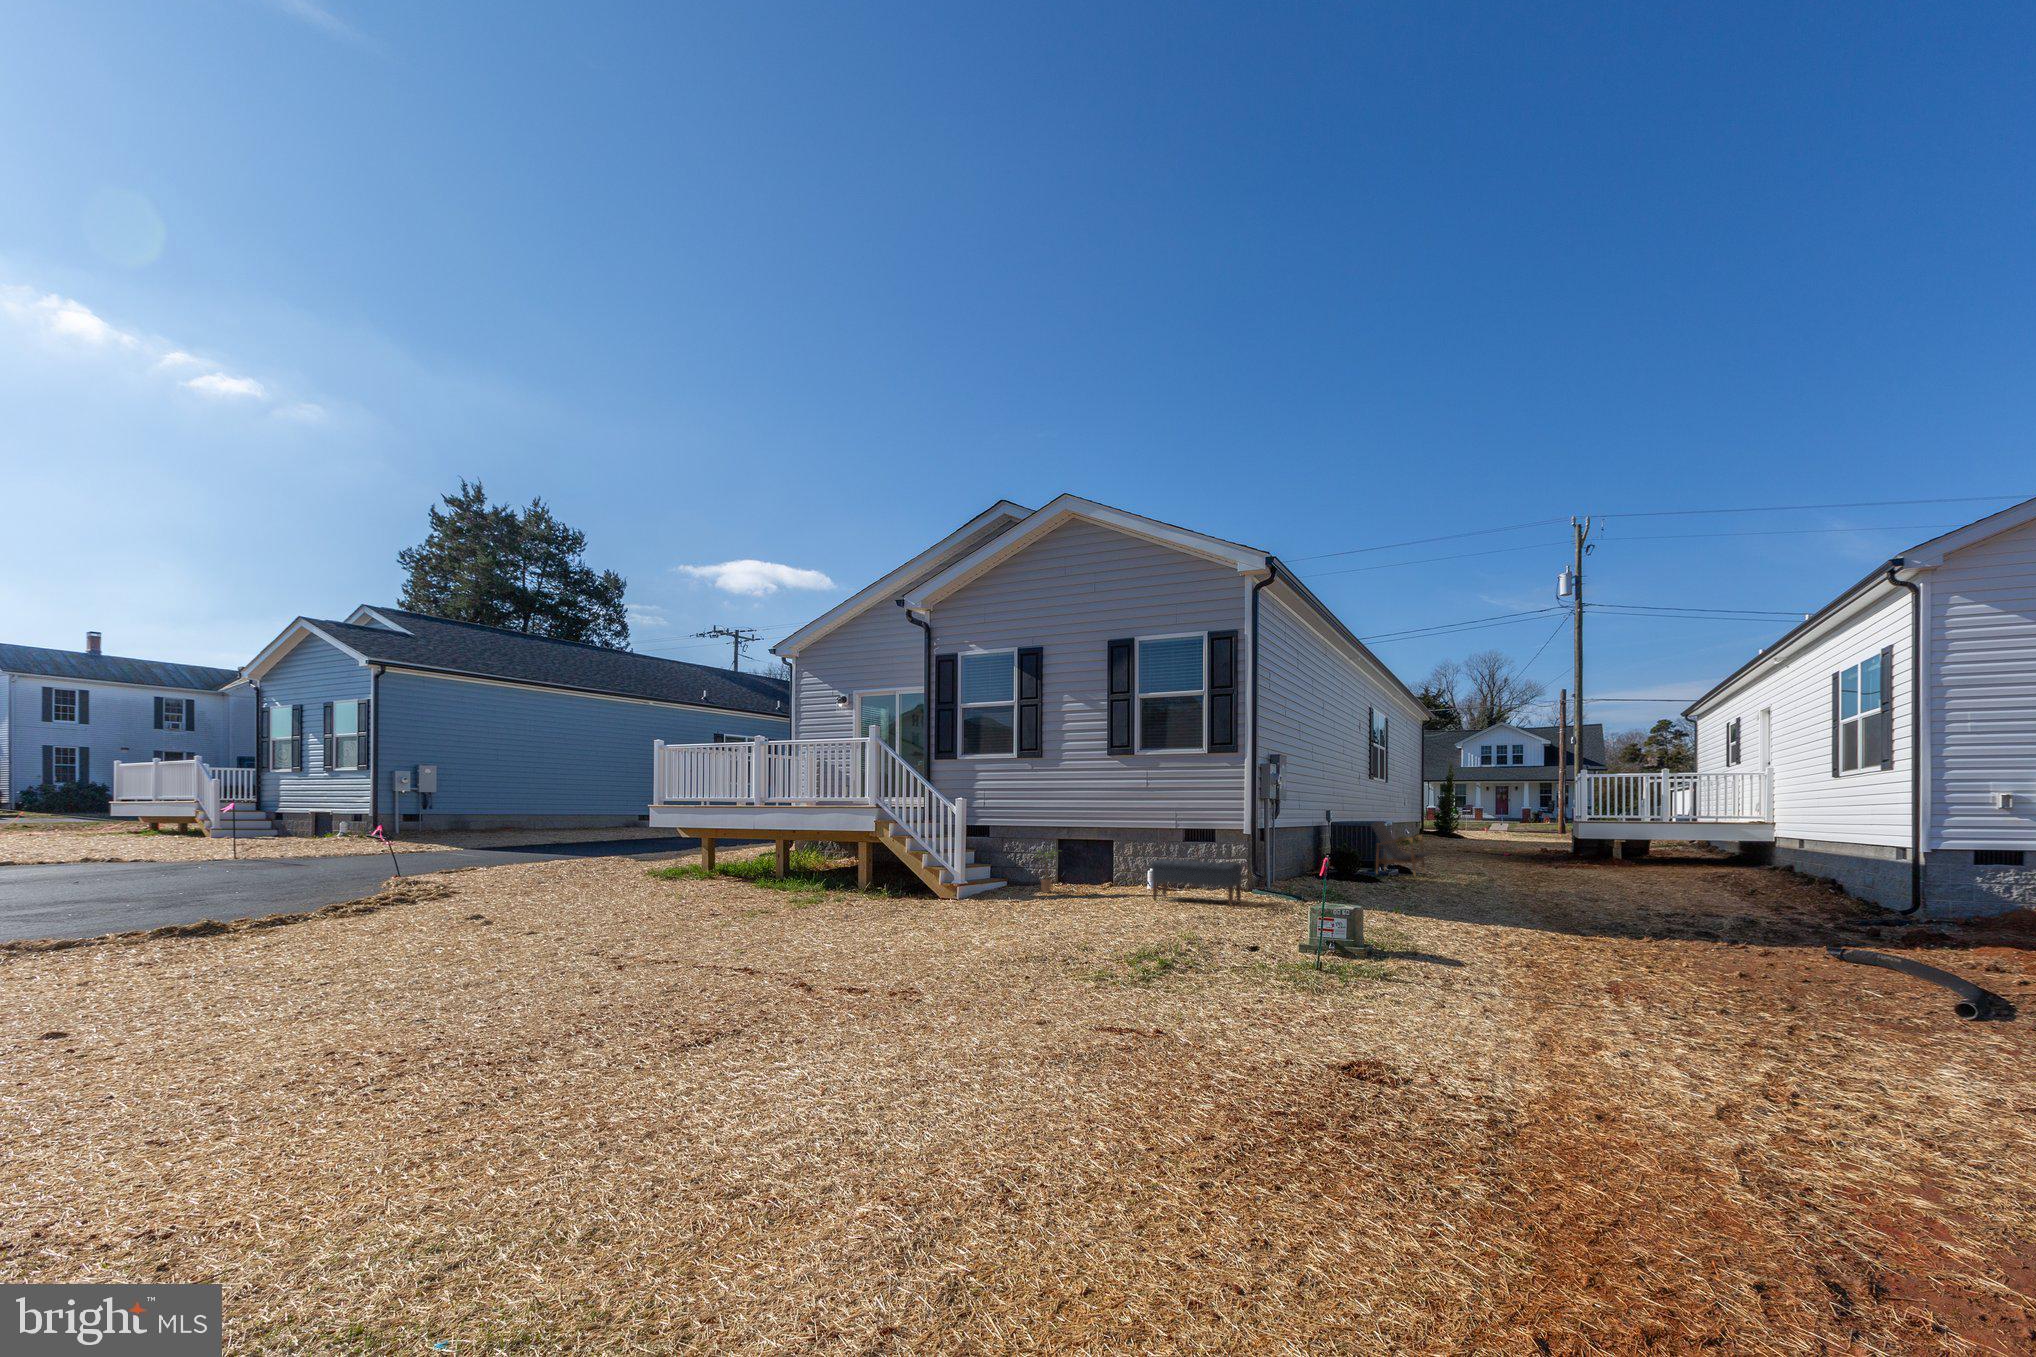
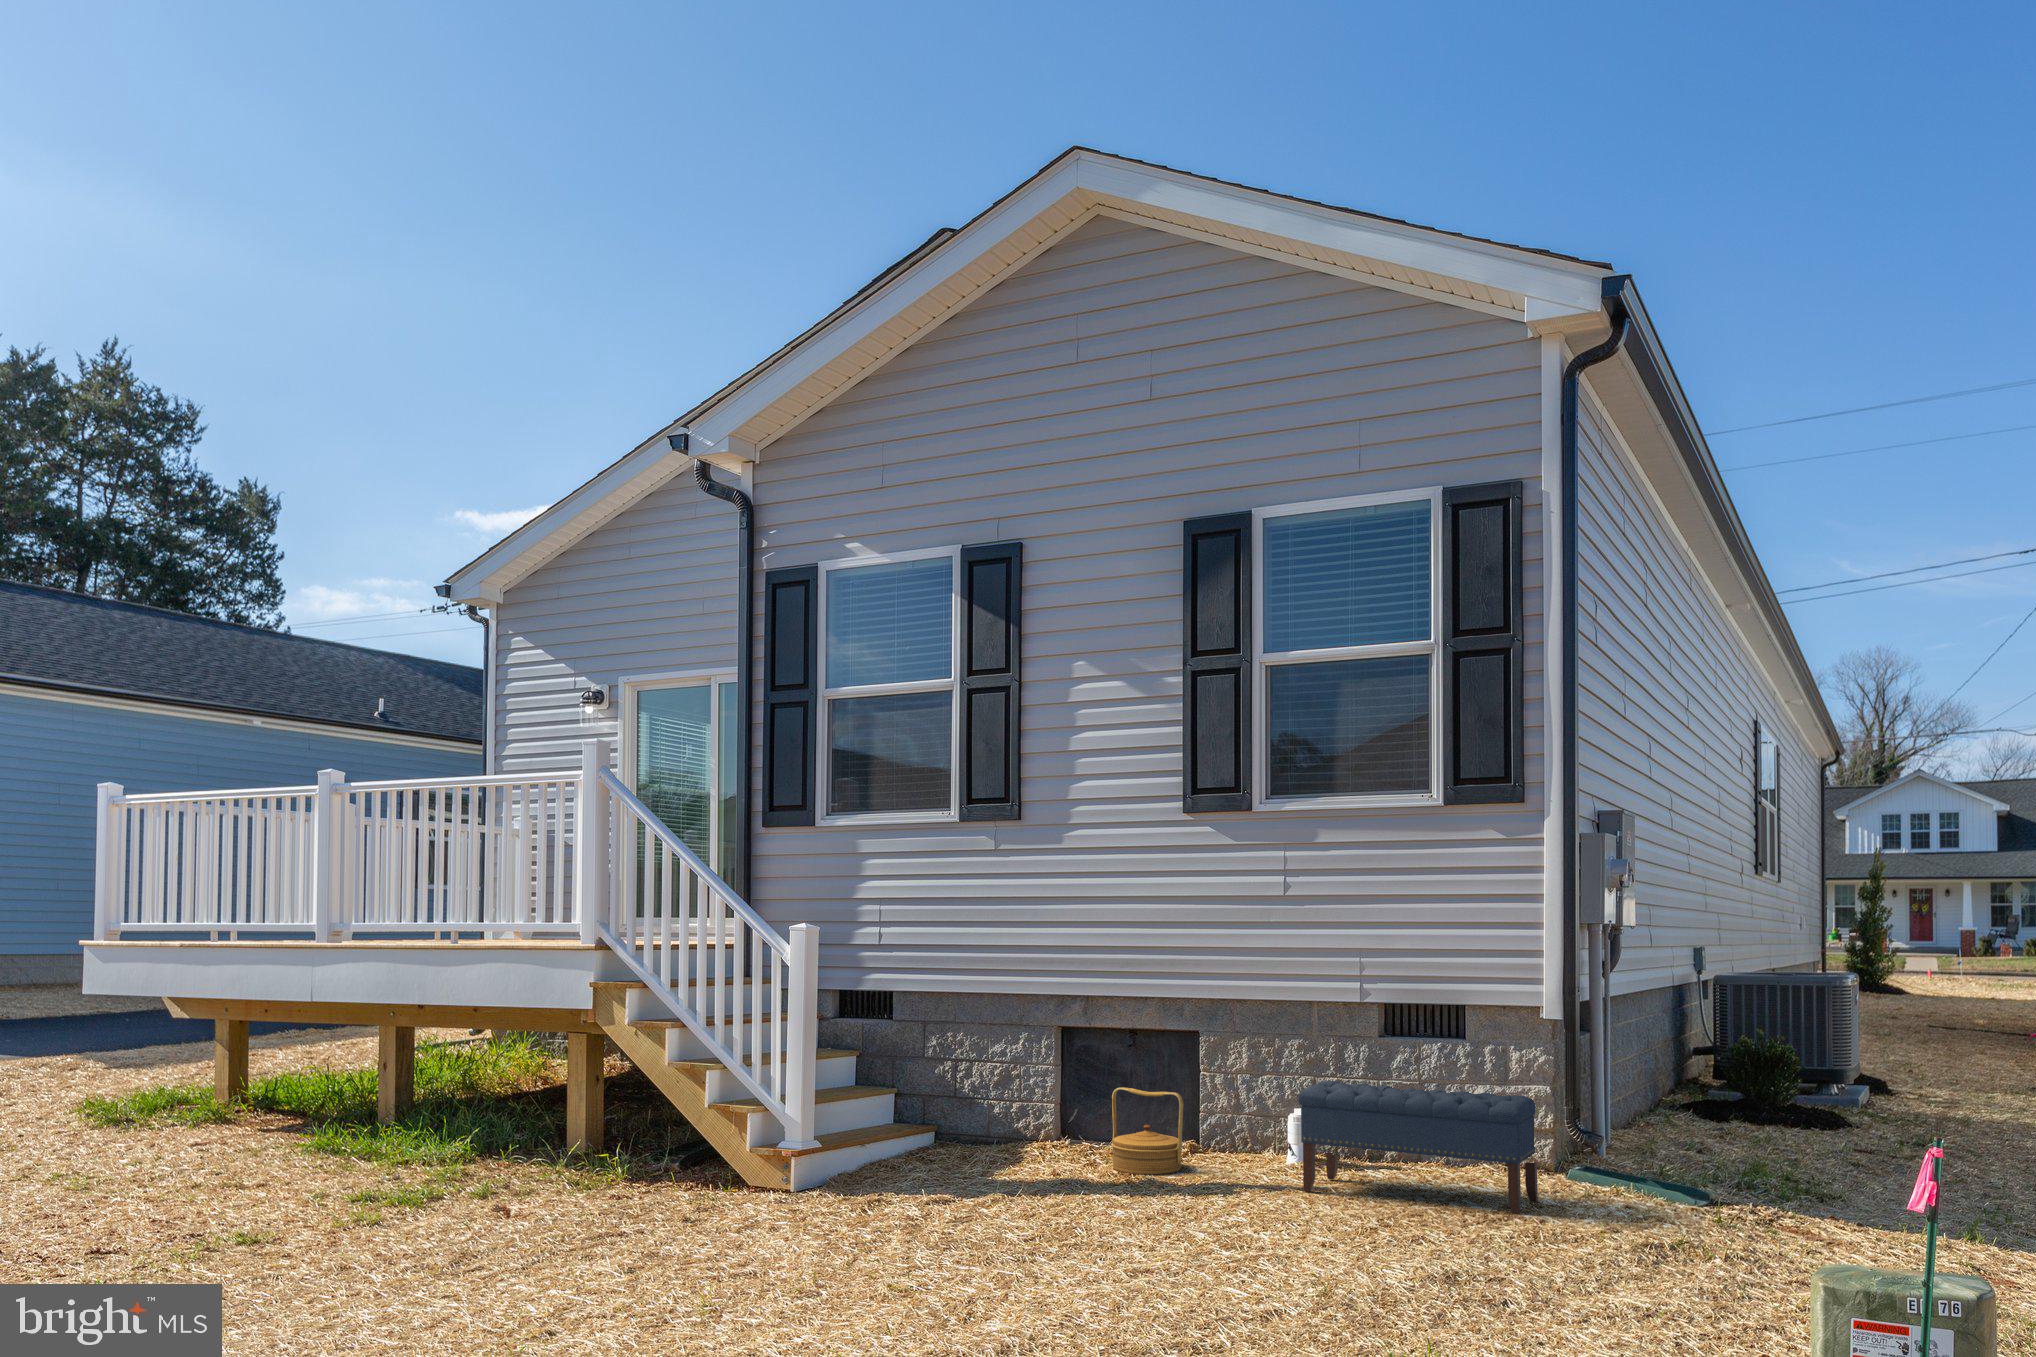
lounge chair: present [1372,822,1431,876] -> none [1809,973,1954,1109]
potted plant: present [1037,849,1058,893] -> none [992,1047,1070,1164]
woven basket: none [1079,863,1107,896] -> present [1111,1087,1183,1174]

